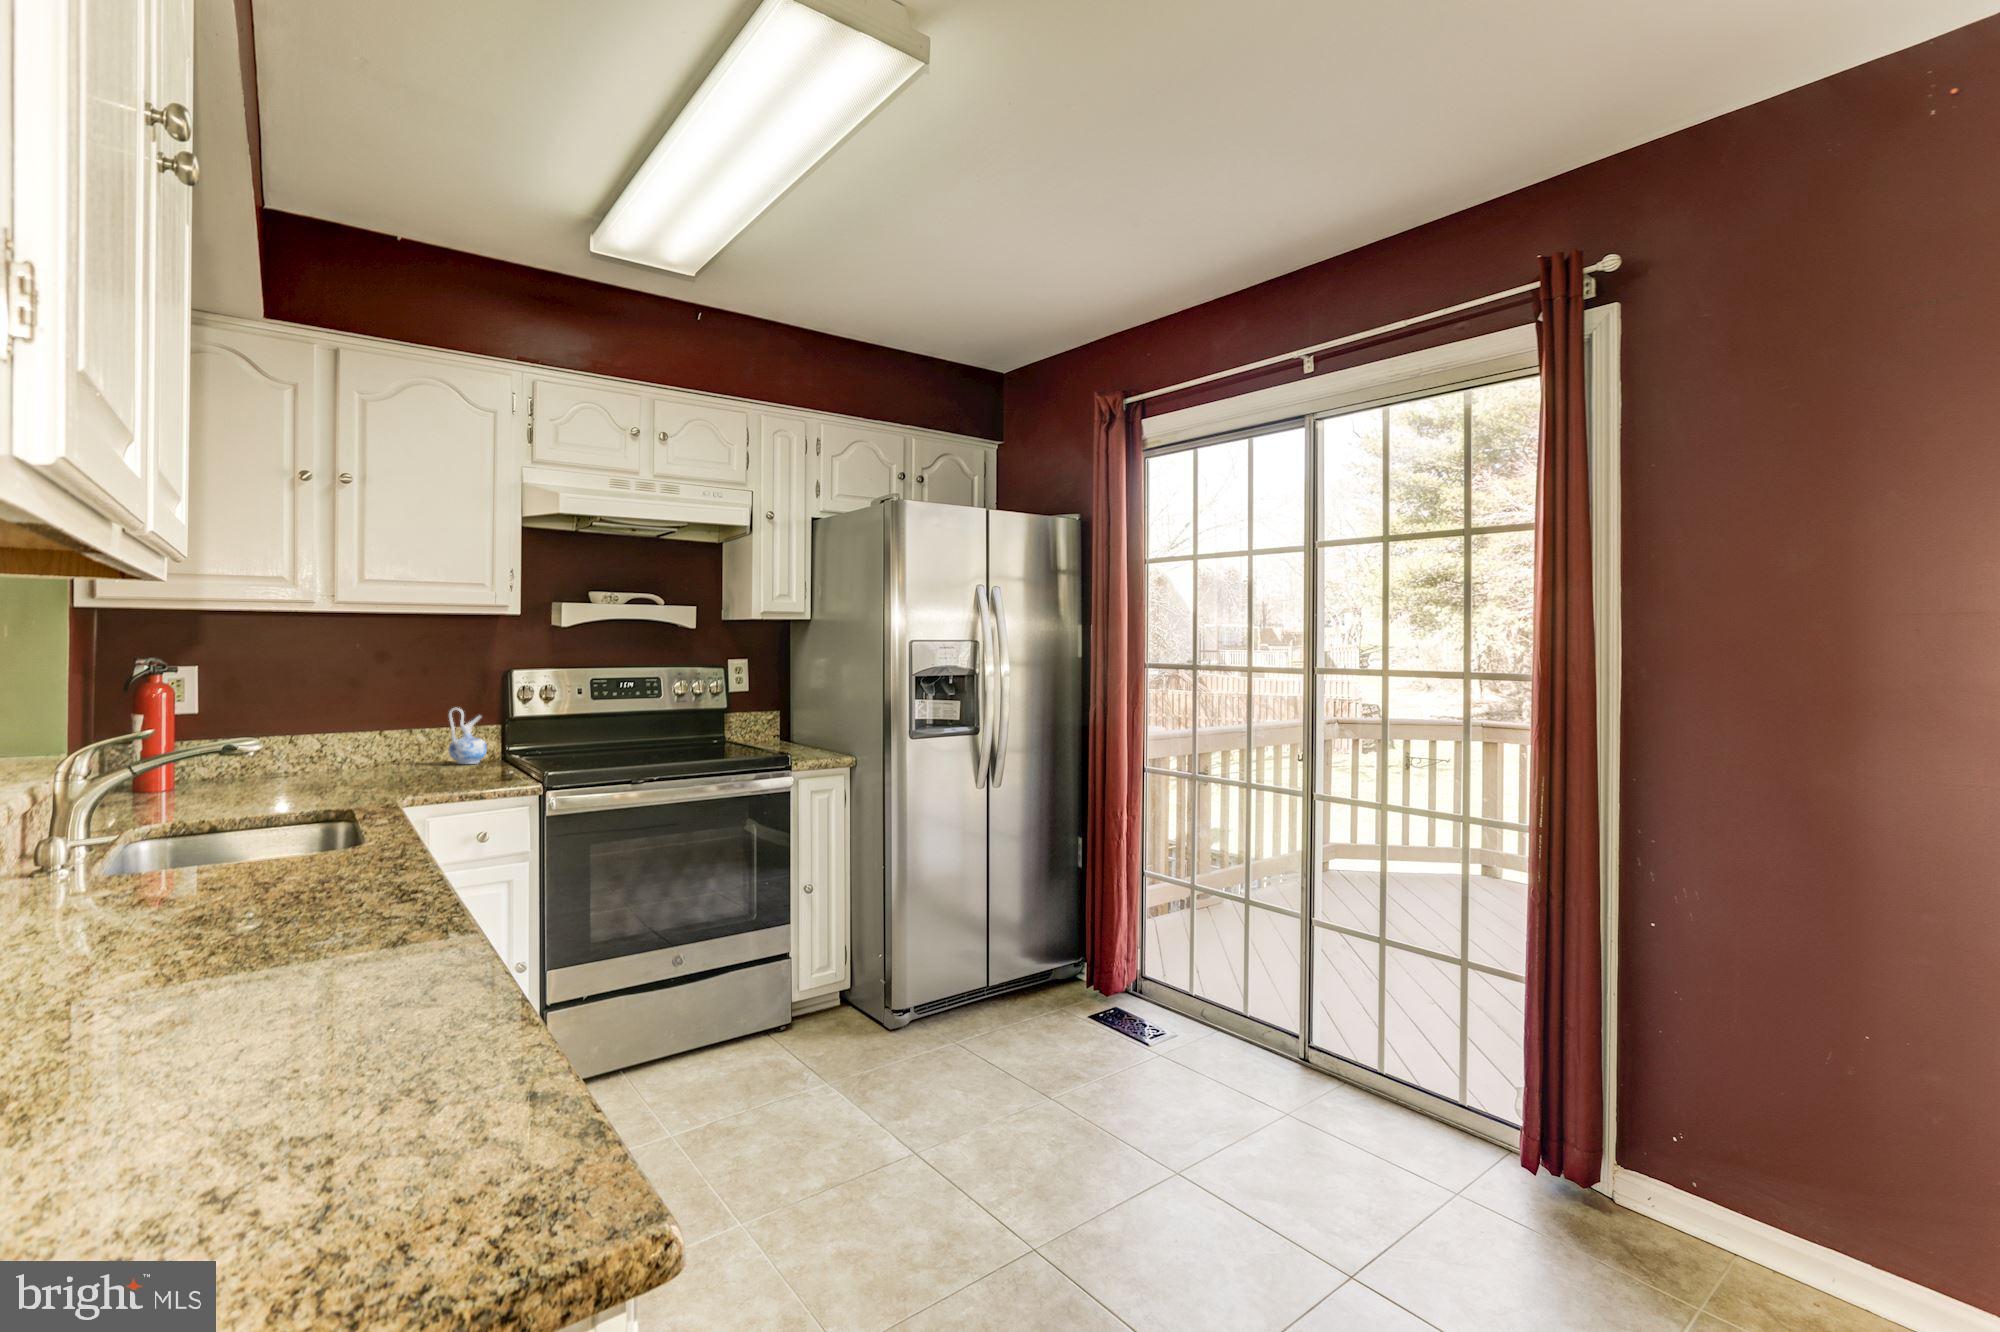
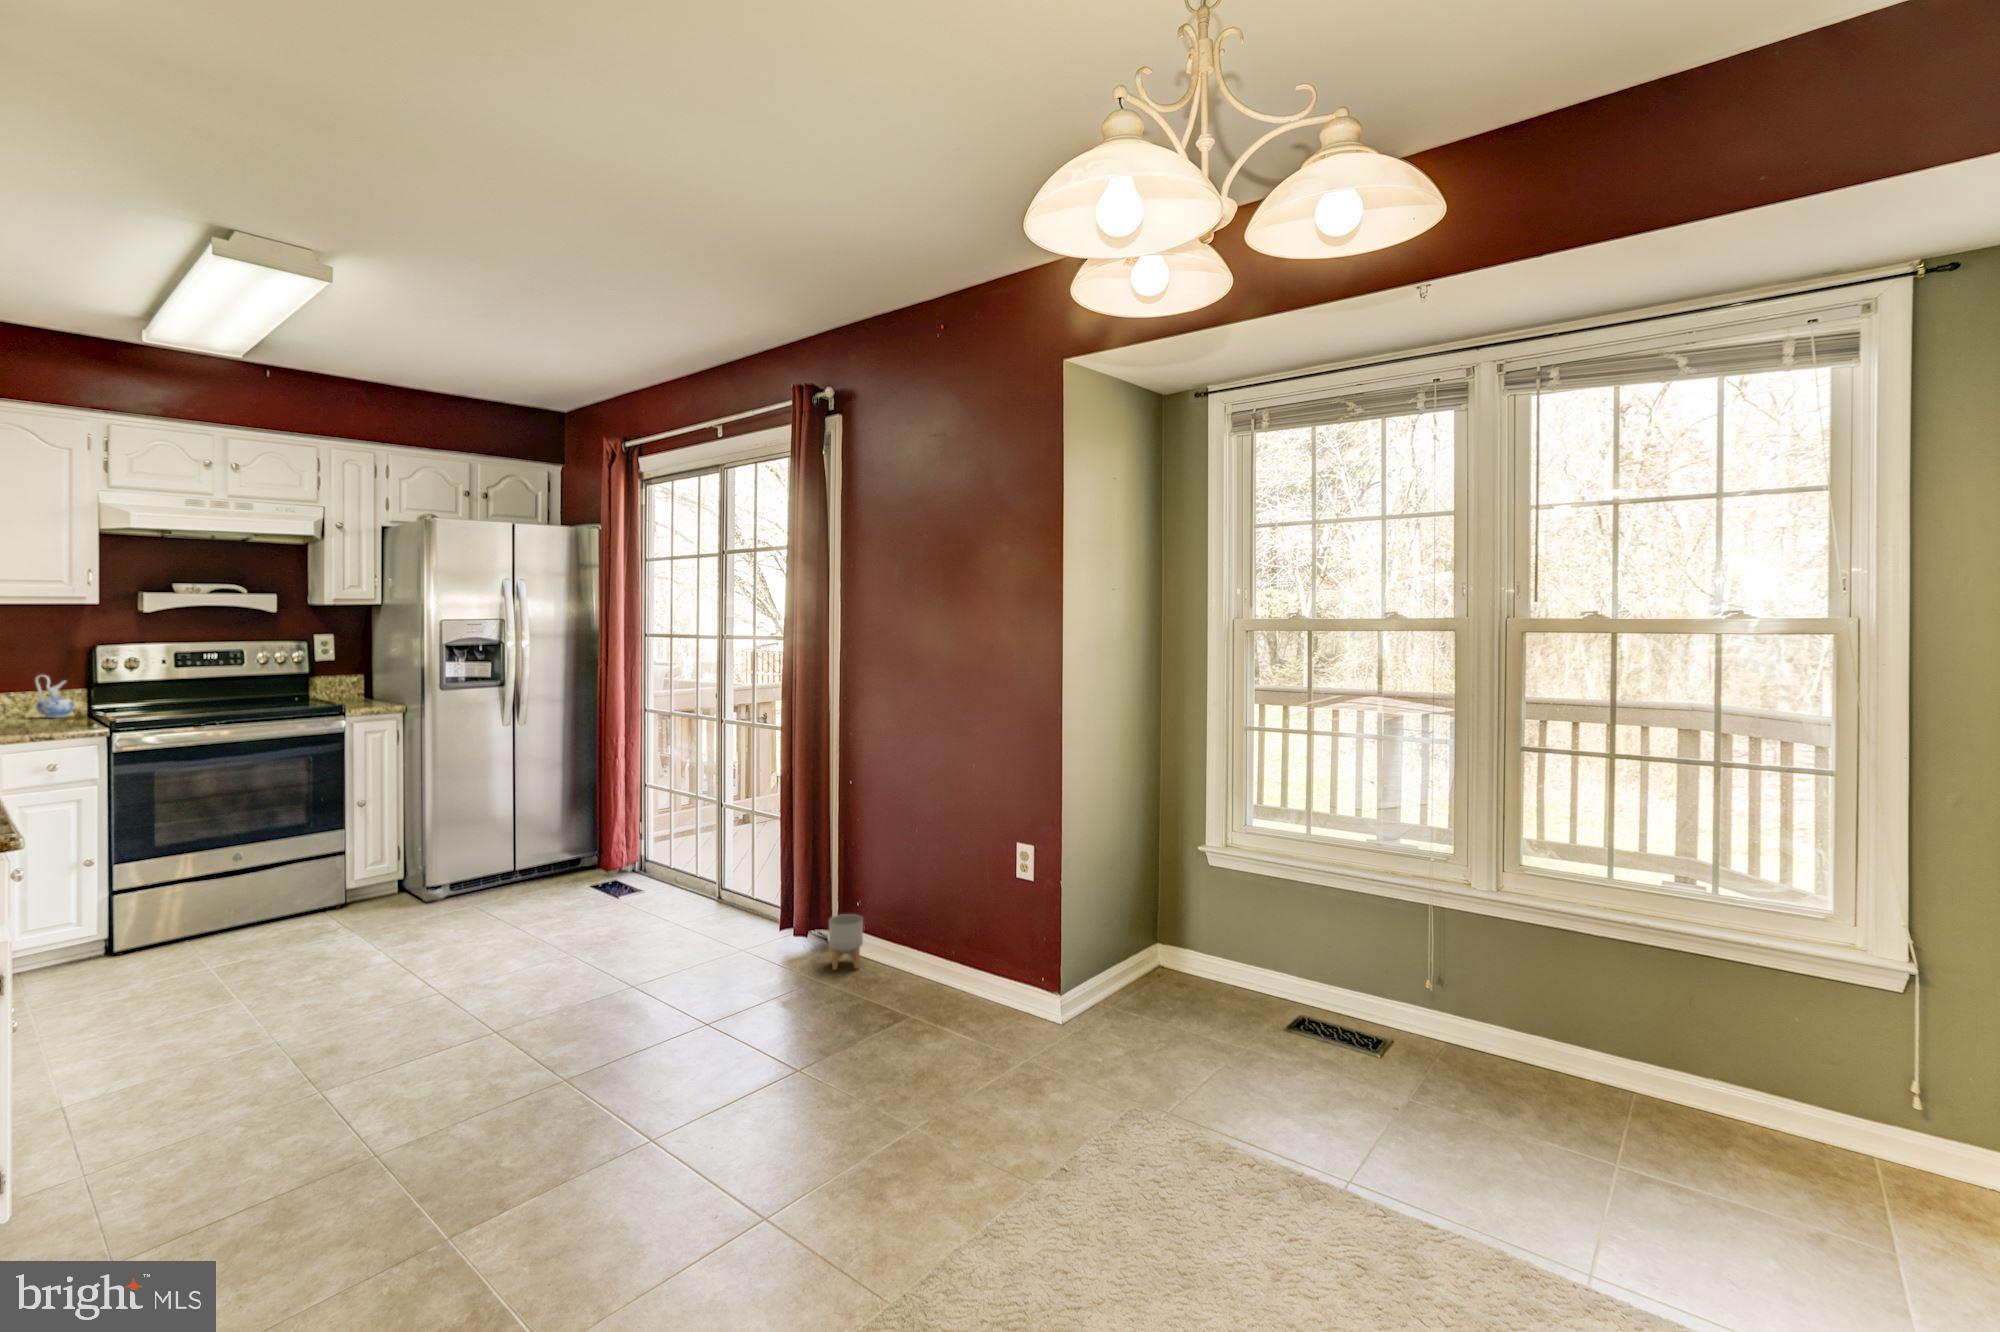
planter: none [1664,1163,1740,1278] -> present [829,914,863,970]

